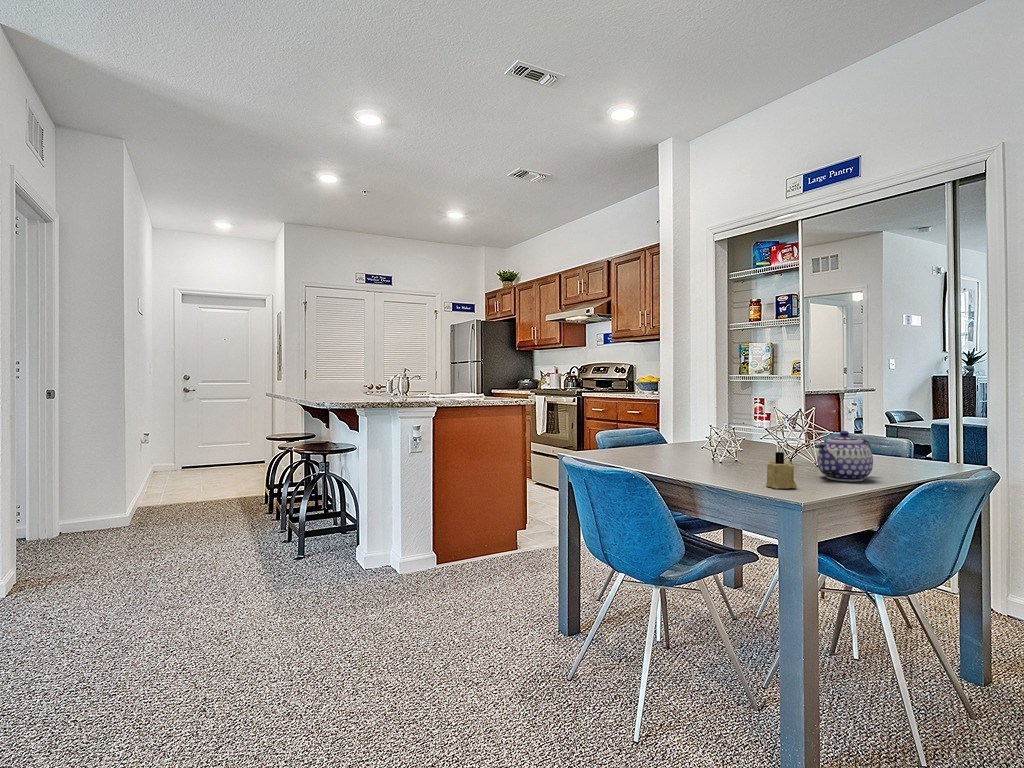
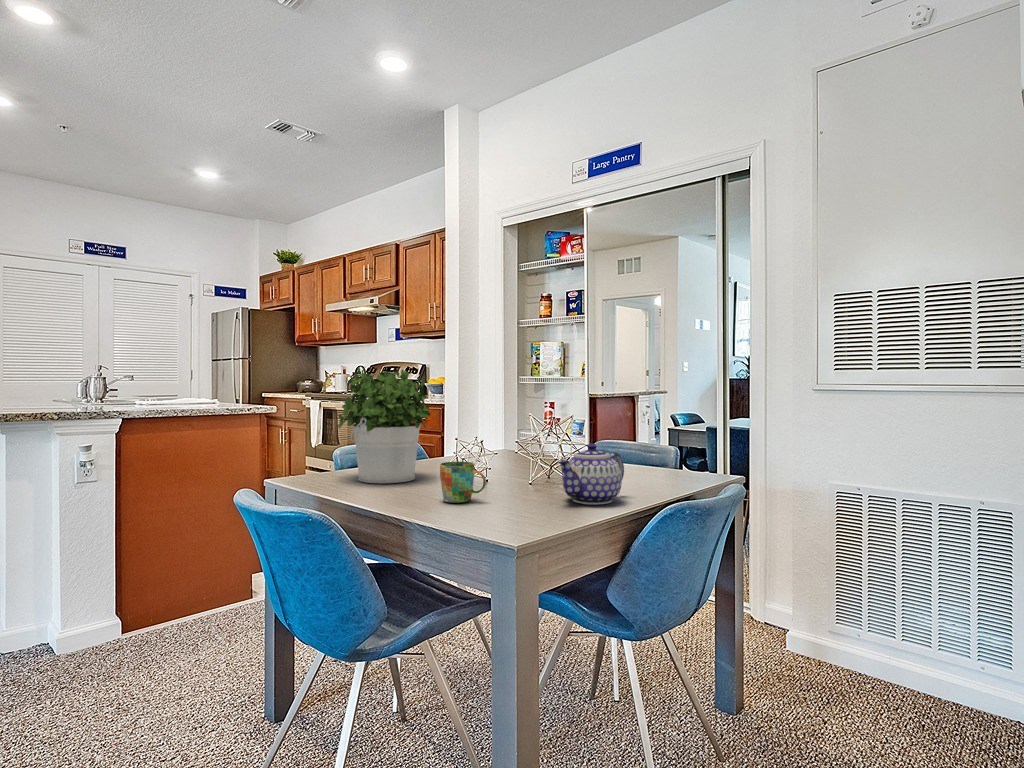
potted plant: none [616,369,688,461] -> present [338,367,430,483]
mug: none [712,444,751,476] -> present [440,461,486,503]
candle: present [766,452,797,489] -> none [492,473,528,520]

